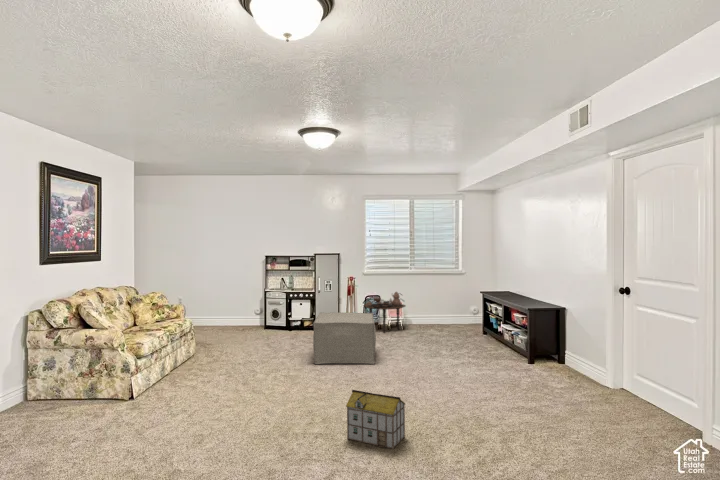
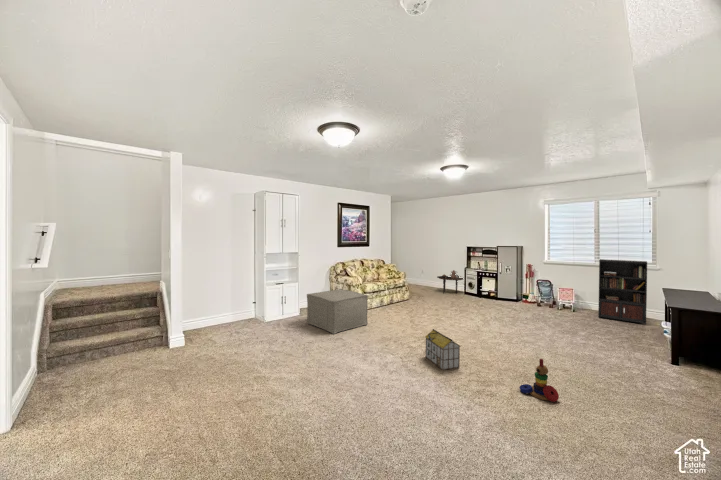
bookcase: none [429,263,474,331] -> present [598,259,647,324]
side table: present [363,292,405,333] -> present [437,270,463,294]
ottoman: present [313,312,376,364] -> present [307,289,368,334]
stacking toy: none [488,389,530,440] -> present [519,359,559,402]

